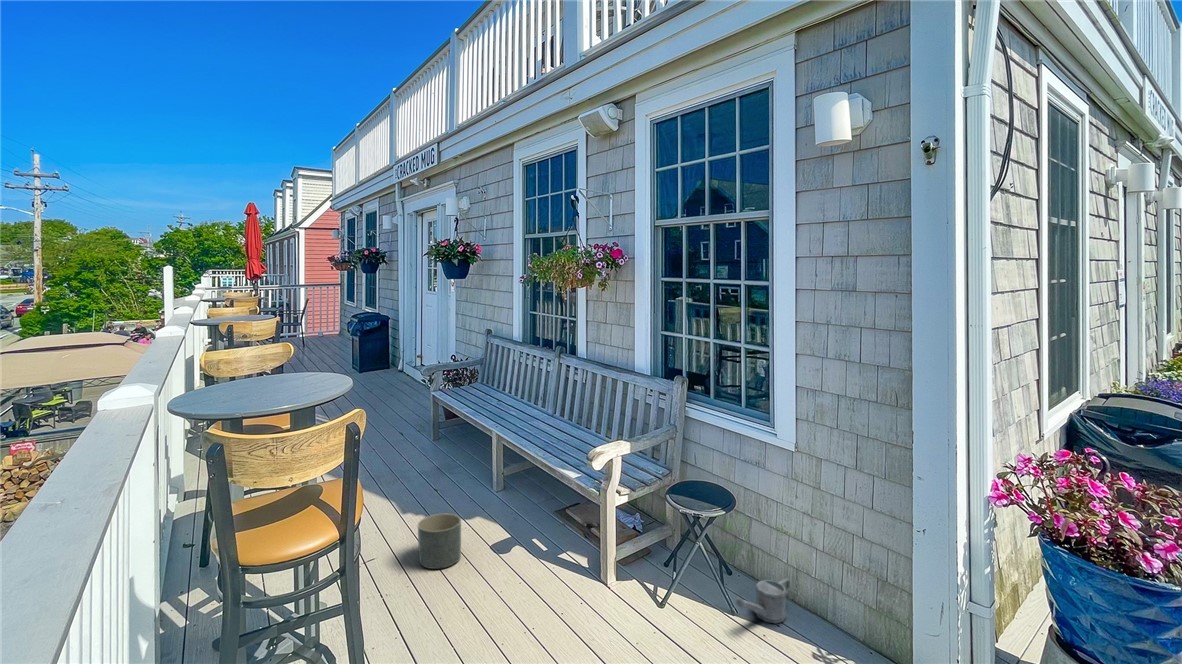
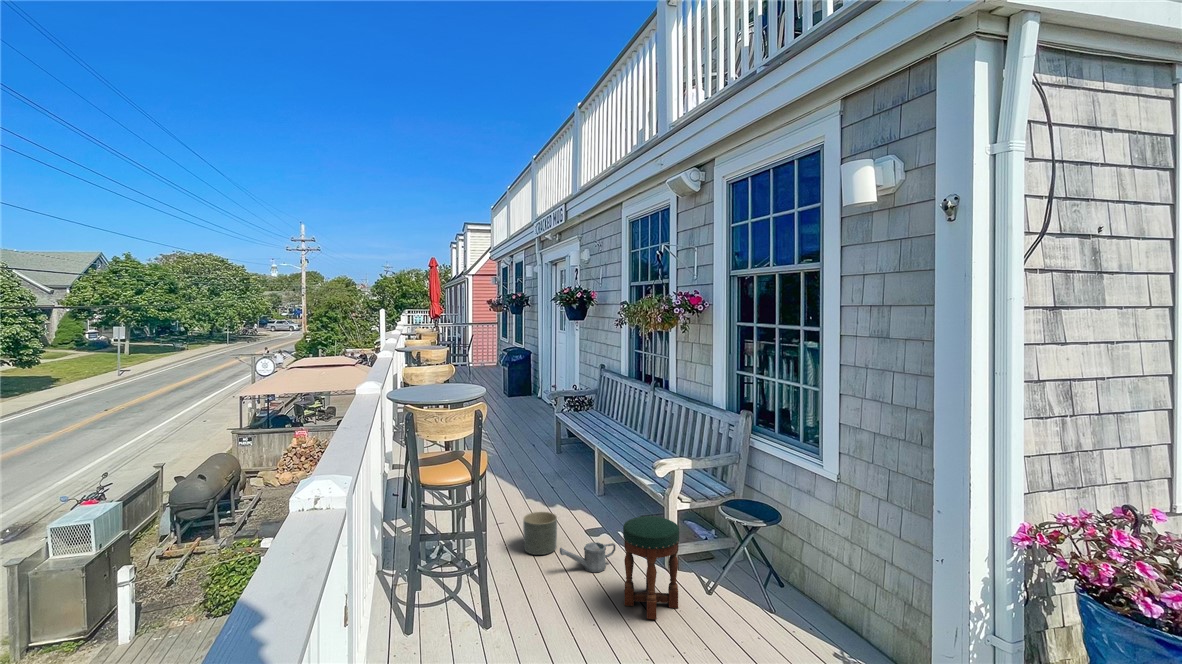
stool: none [558,510,625,634] -> present [623,516,680,619]
watering can: present [736,578,790,623] -> present [560,542,615,572]

